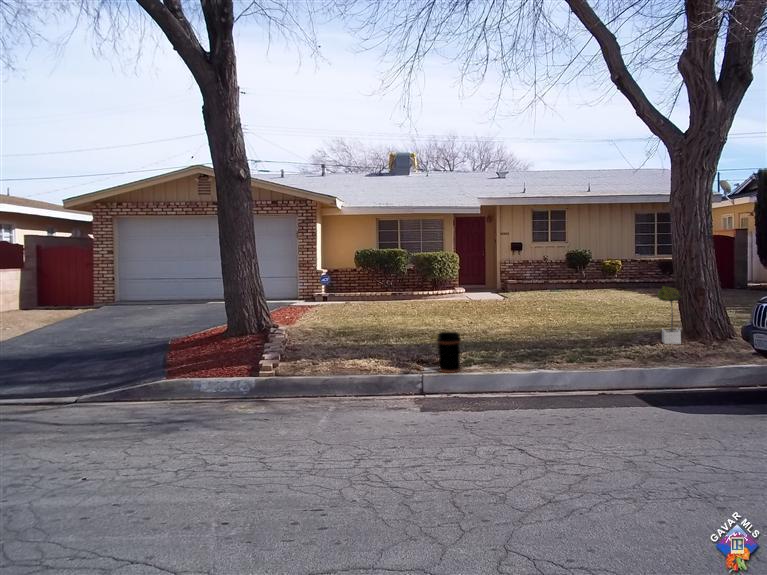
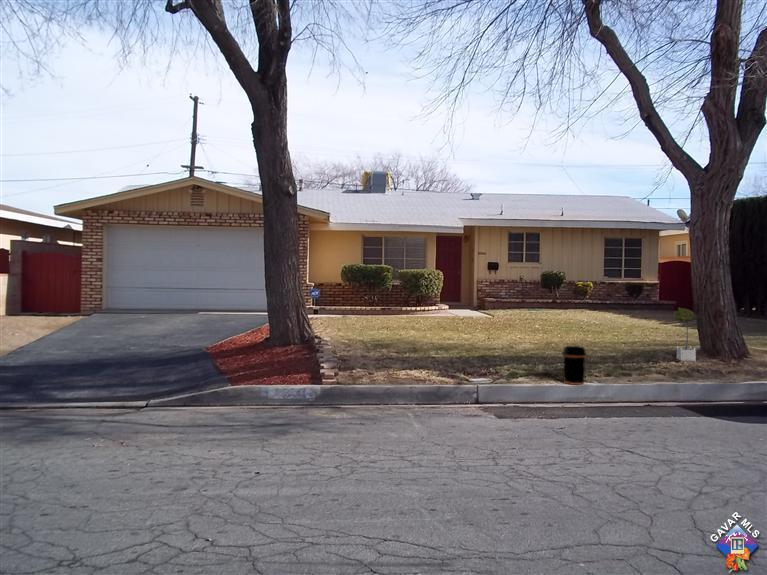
trash can: present [437,332,461,373] -> present [562,346,586,385]

